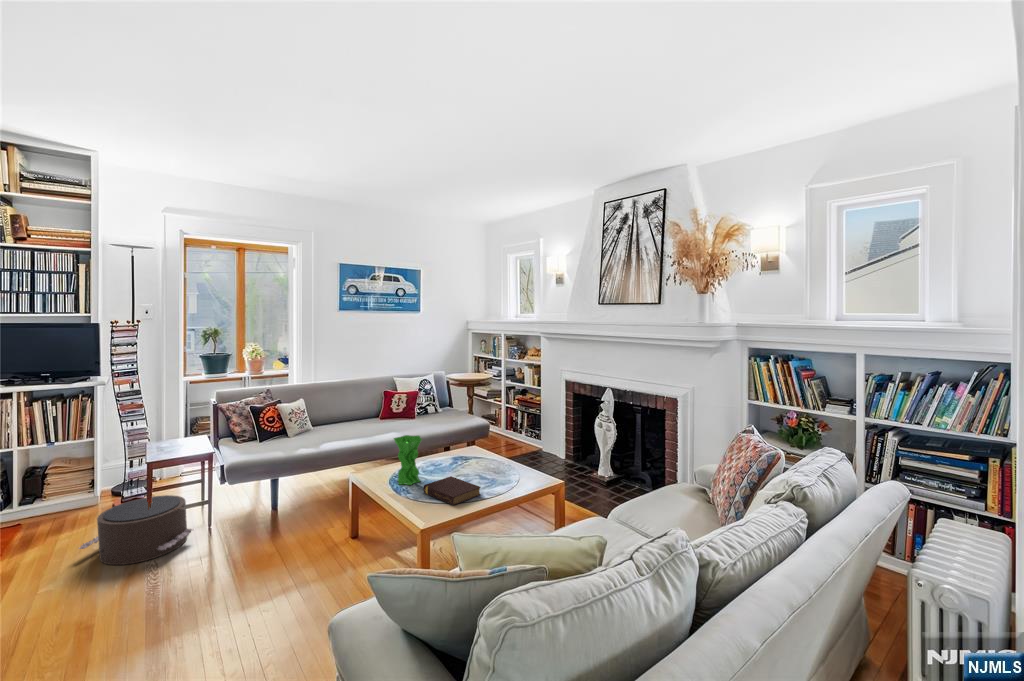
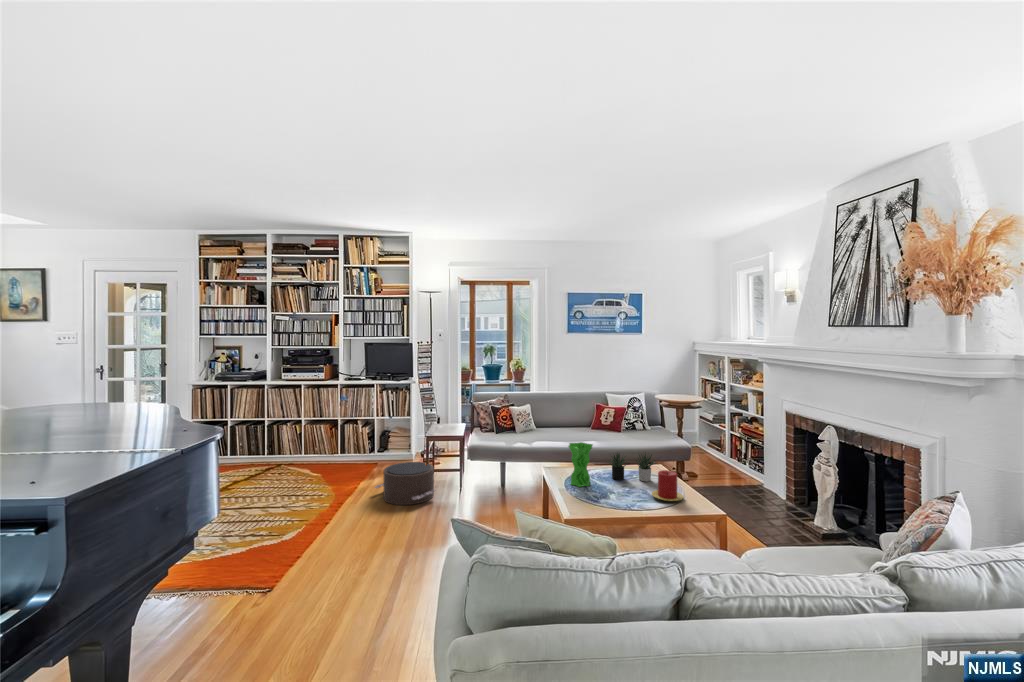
succulent plant: none [429,435,483,469] -> present [609,453,655,482]
candle: none [487,451,518,481] -> present [652,470,684,501]
book: present [423,476,481,505] -> none [586,486,635,511]

